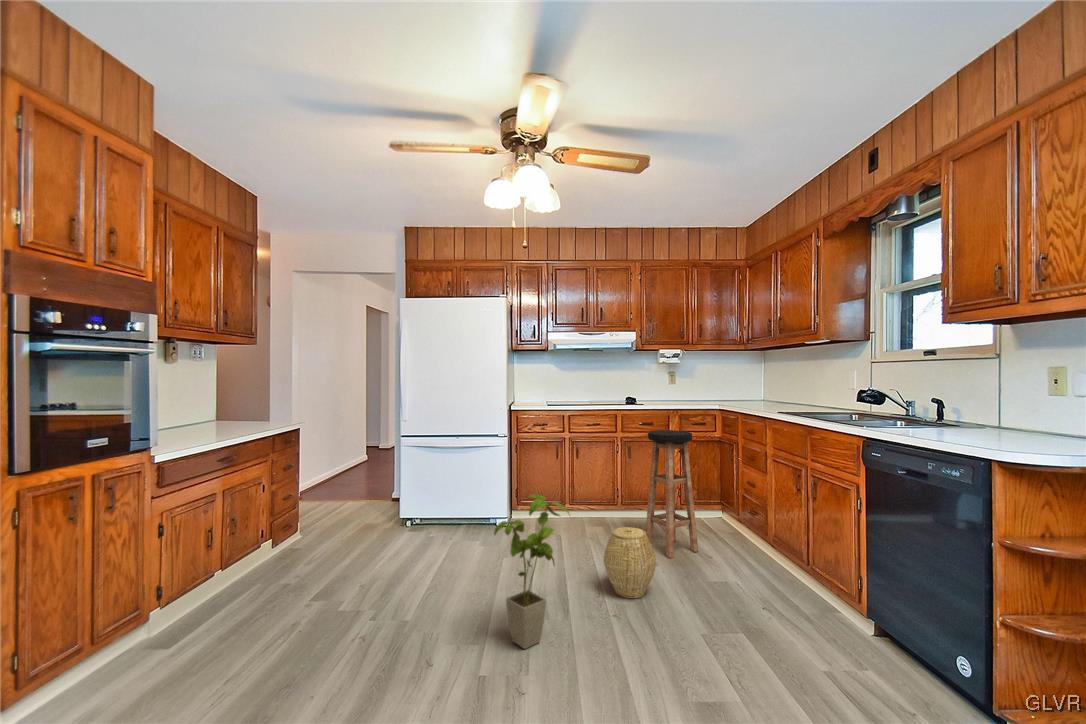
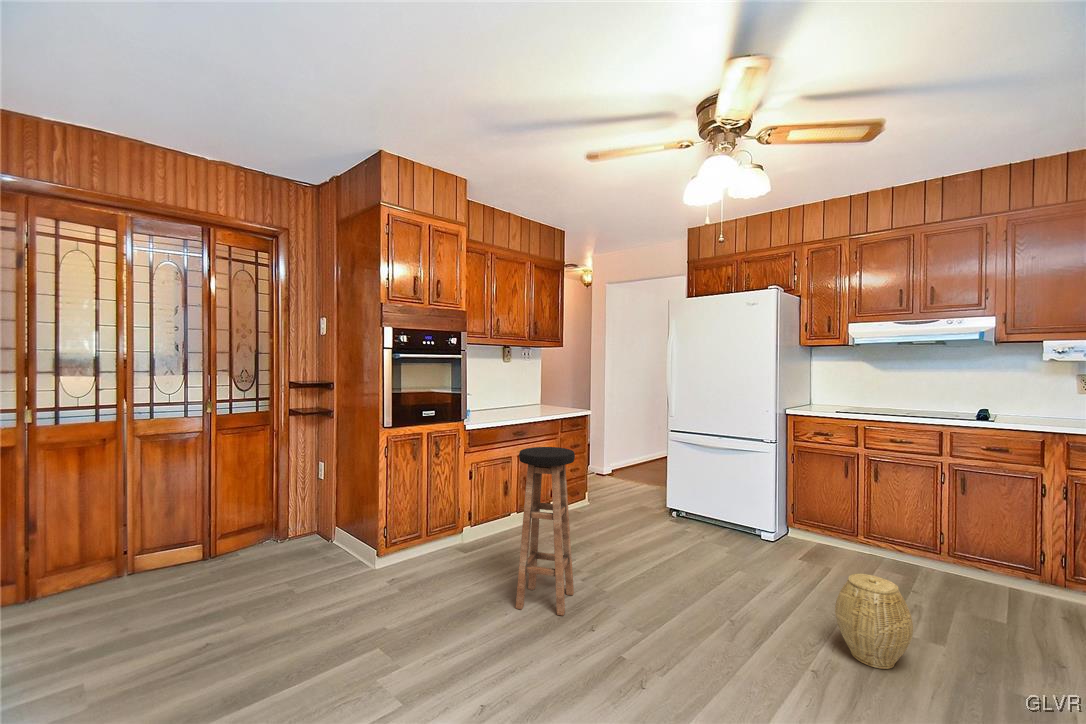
bar stool: present [646,430,698,558] -> present [515,447,575,616]
house plant: present [494,494,570,649] -> none [667,504,747,660]

